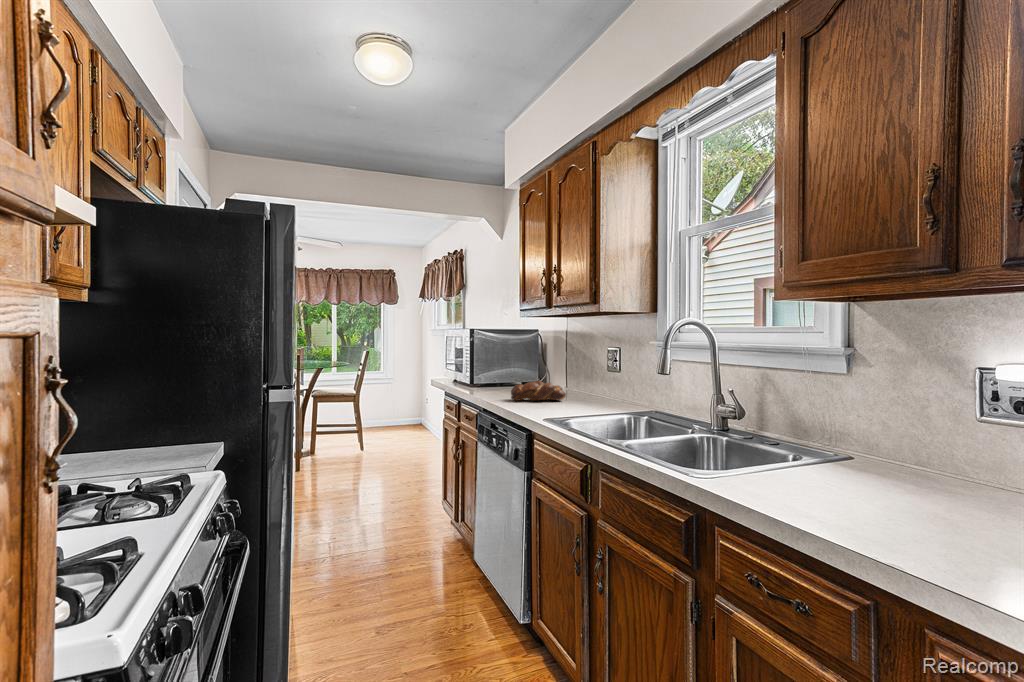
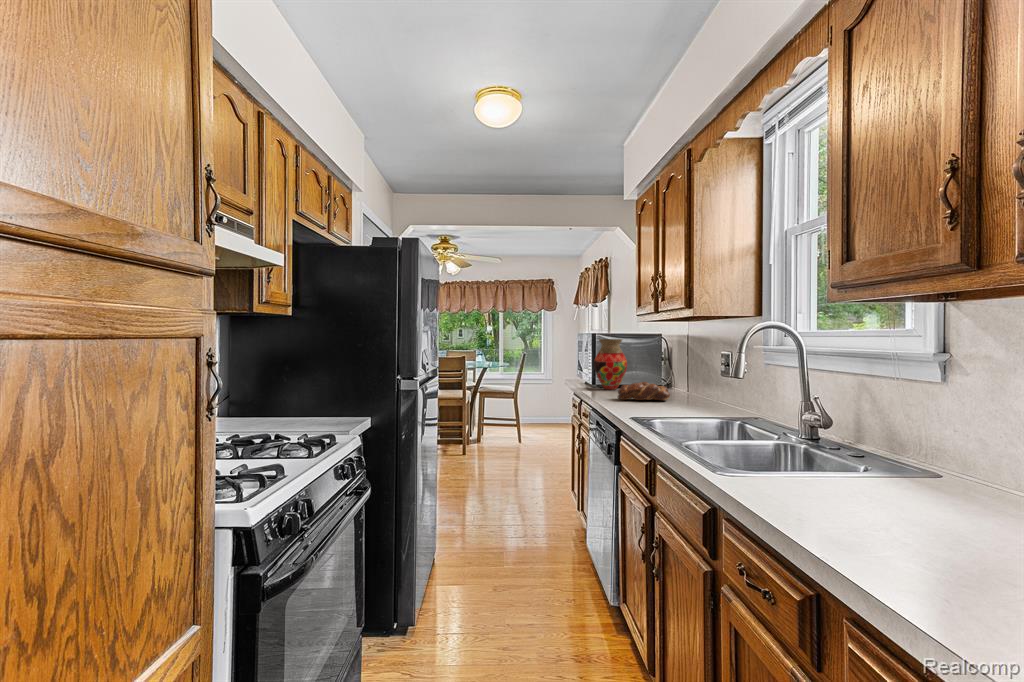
vase: none [474,336,510,390] -> present [594,339,627,390]

